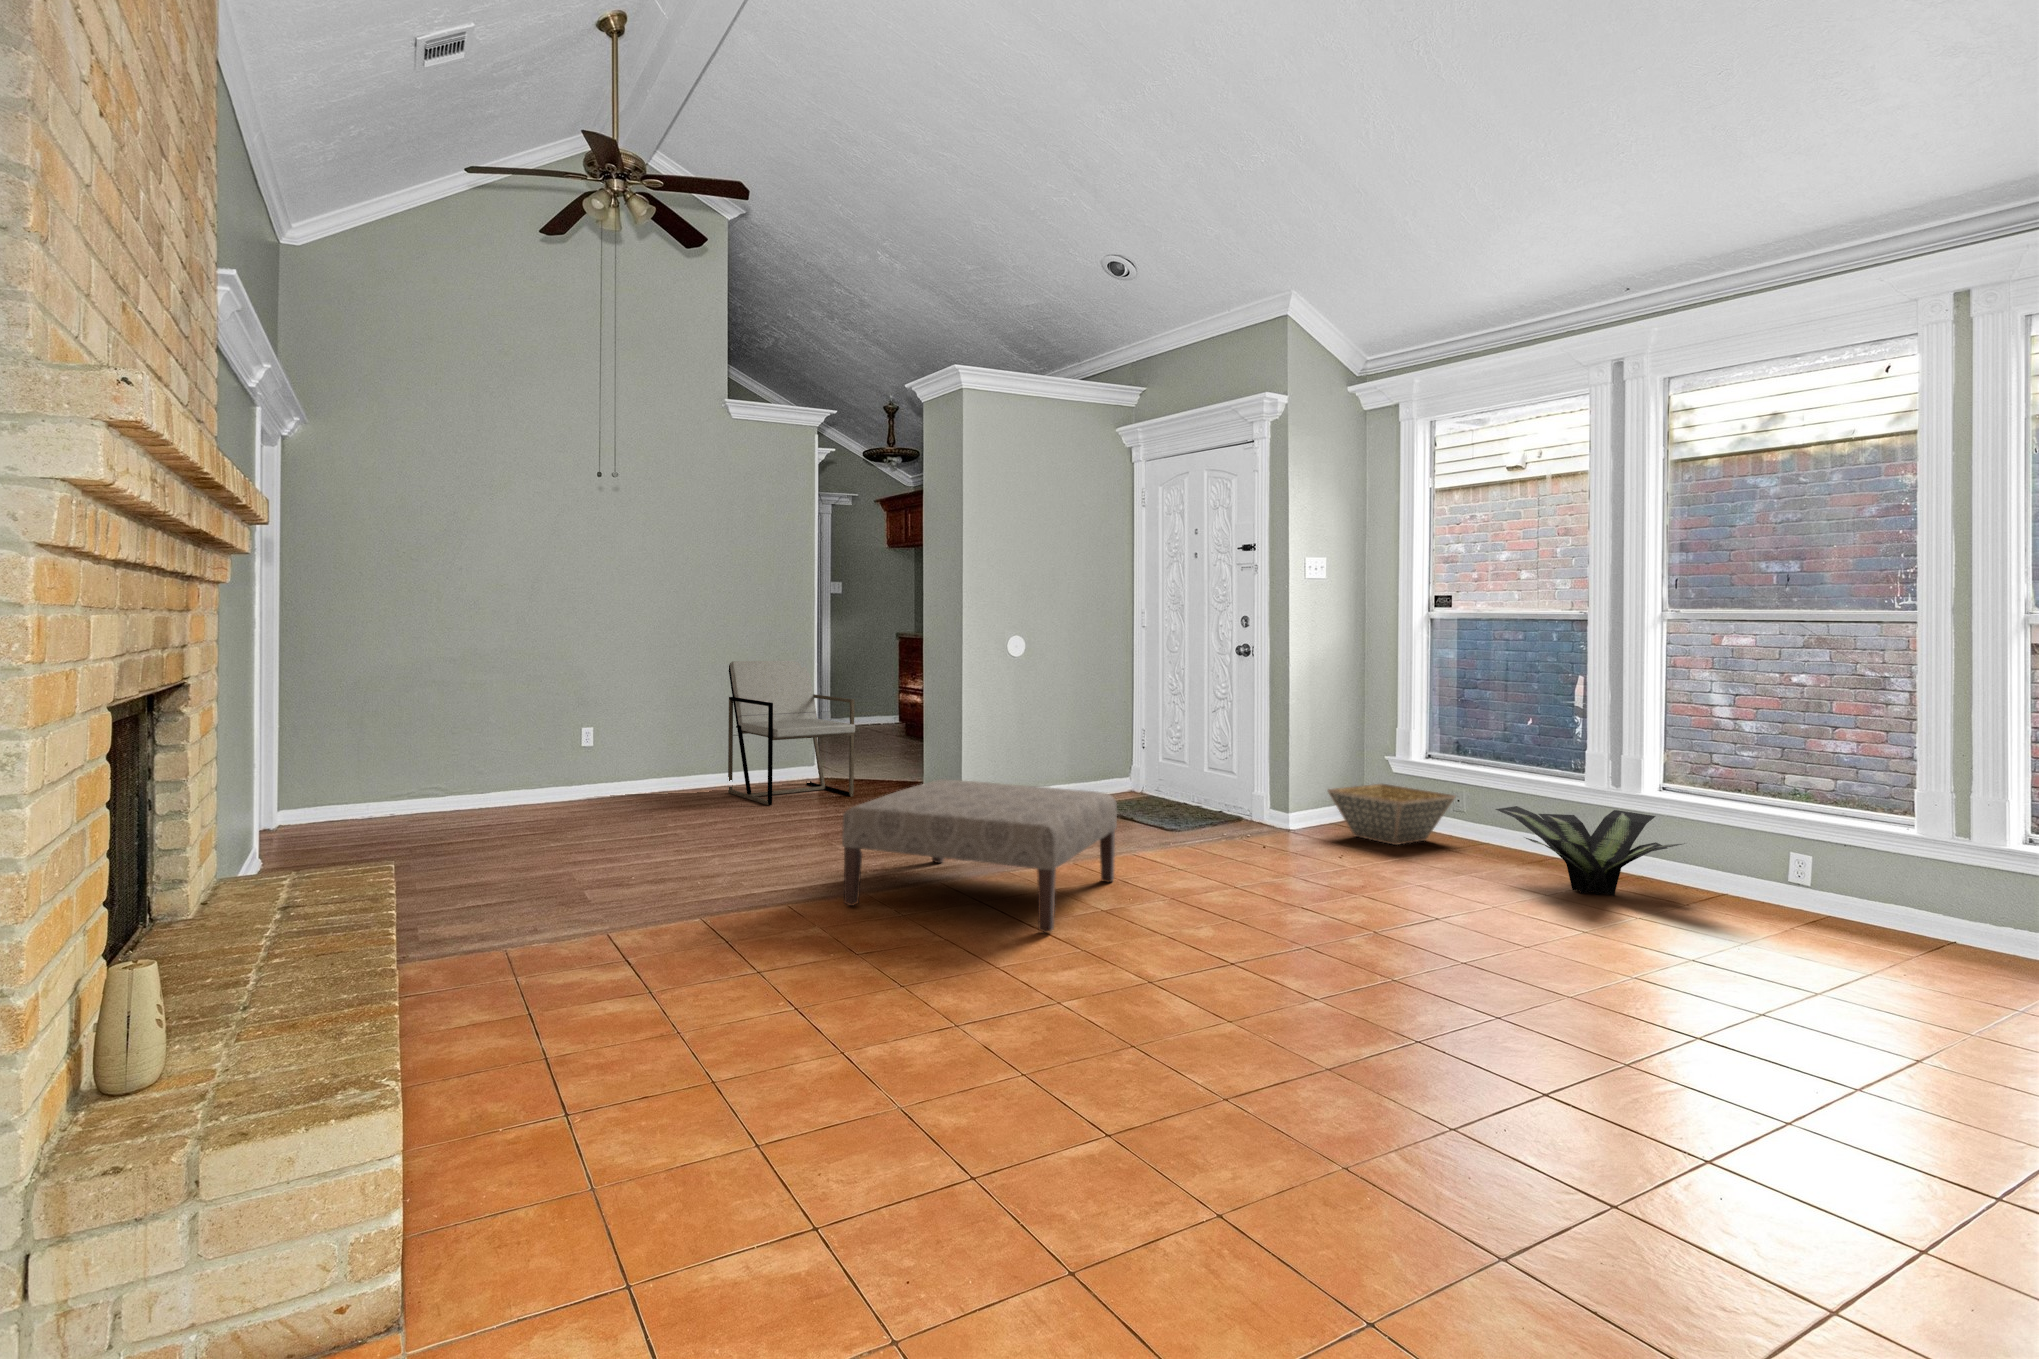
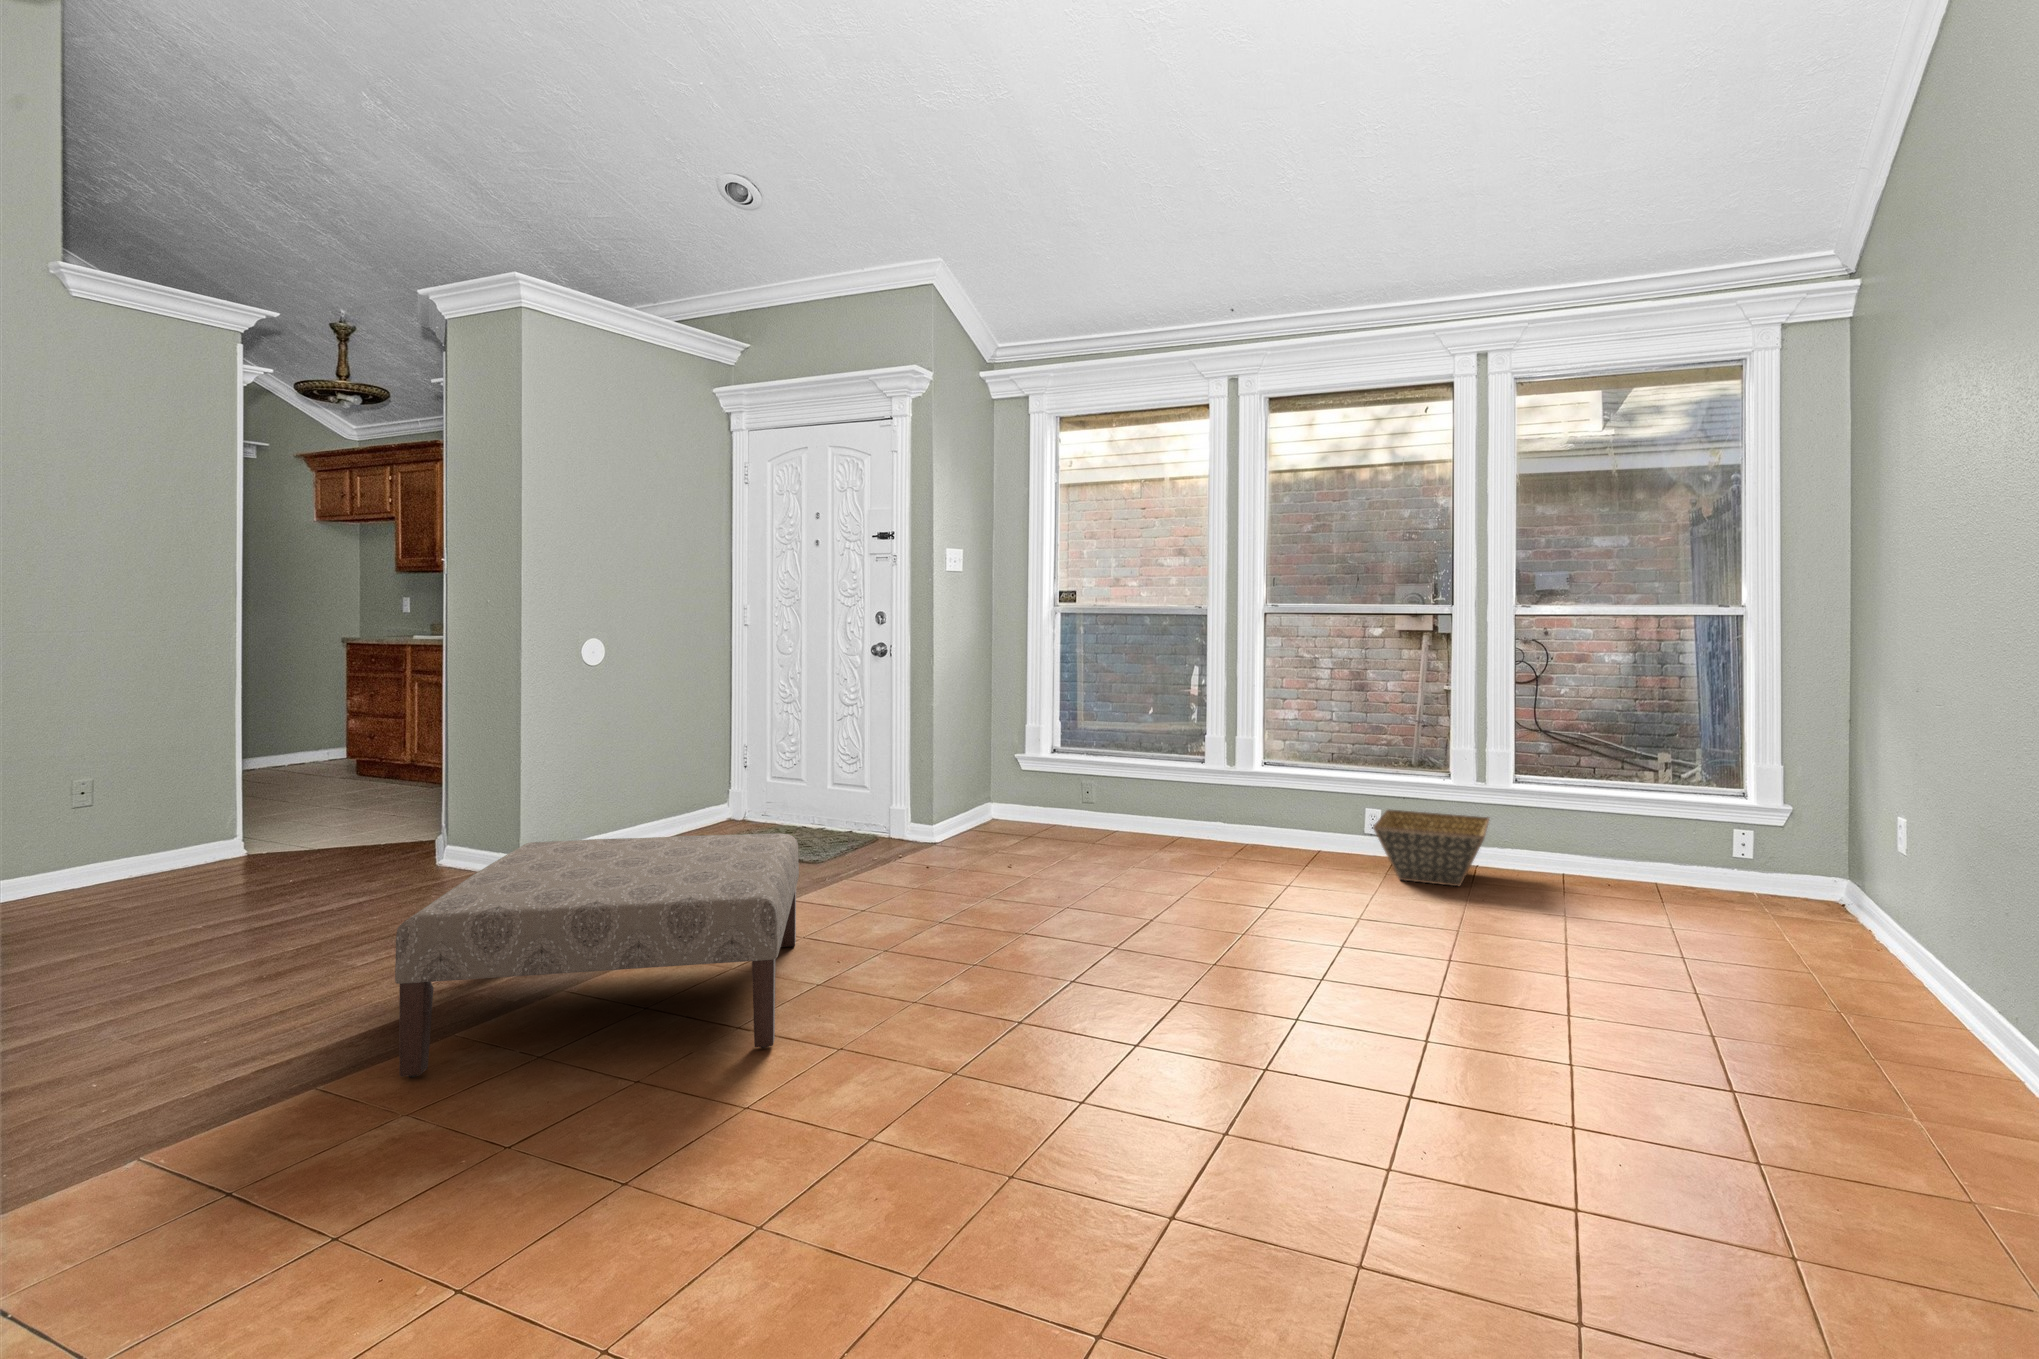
armchair: present [728,660,855,805] -> none [54,677,324,911]
basket: present [1328,784,1455,845] -> present [1373,809,1489,886]
potted plant: present [1496,806,1682,896] -> none [1153,787,1313,870]

